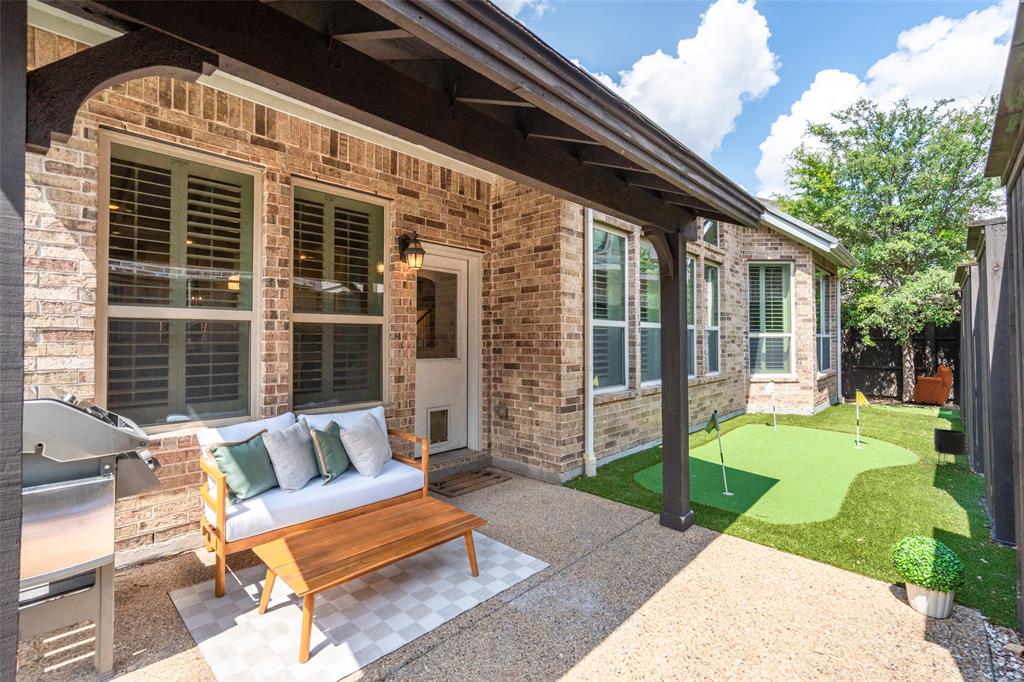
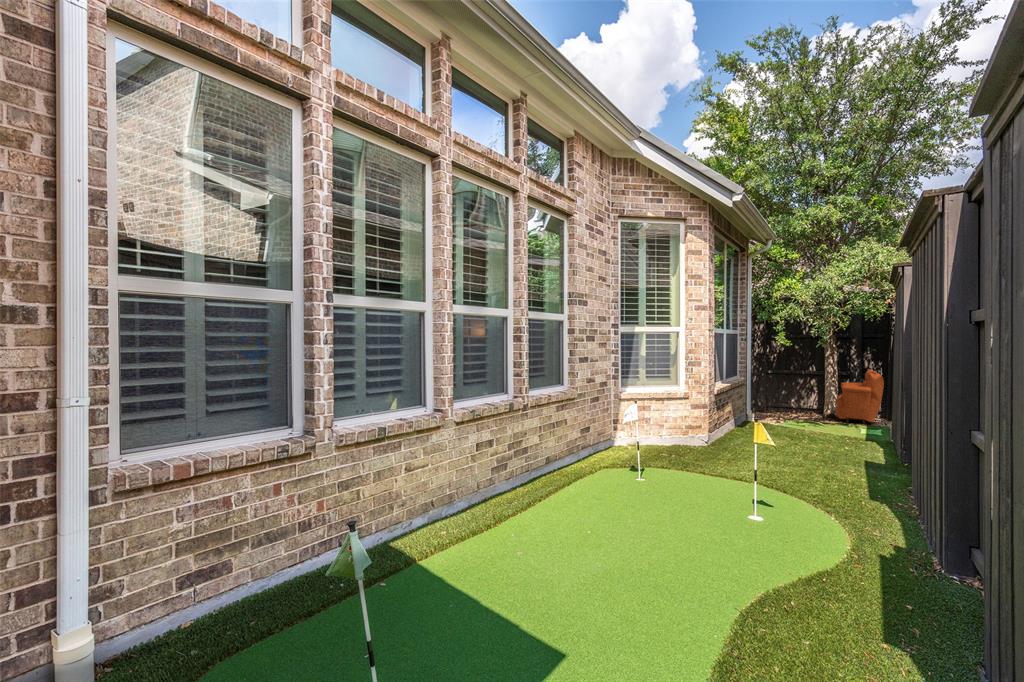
planter: present [934,429,968,458] -> none [894,517,959,603]

